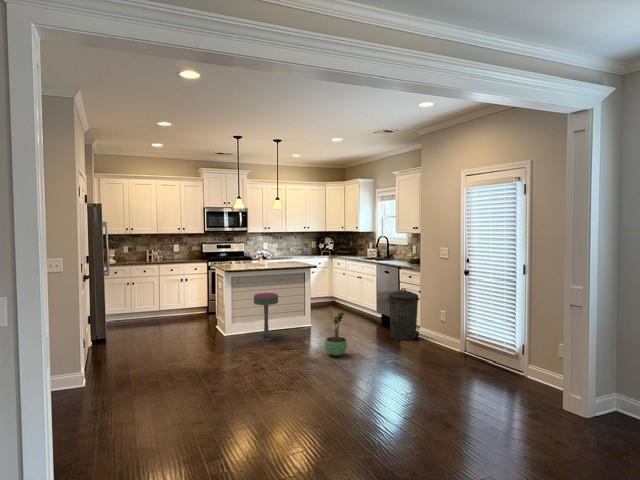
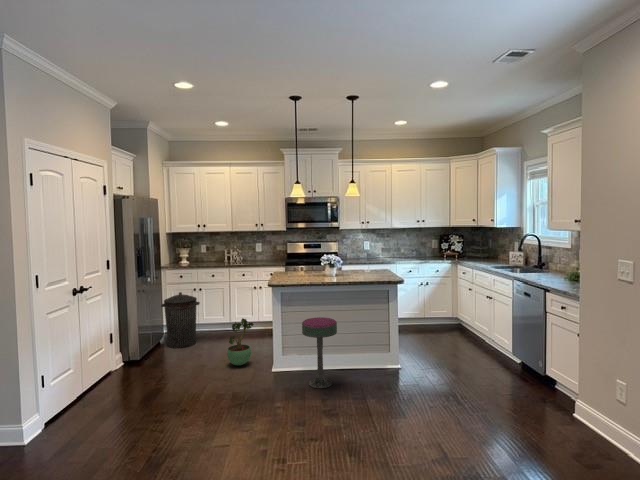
trash can: present [387,288,420,340] -> present [161,292,200,348]
potted plant: present [325,312,347,356] -> present [227,318,254,365]

